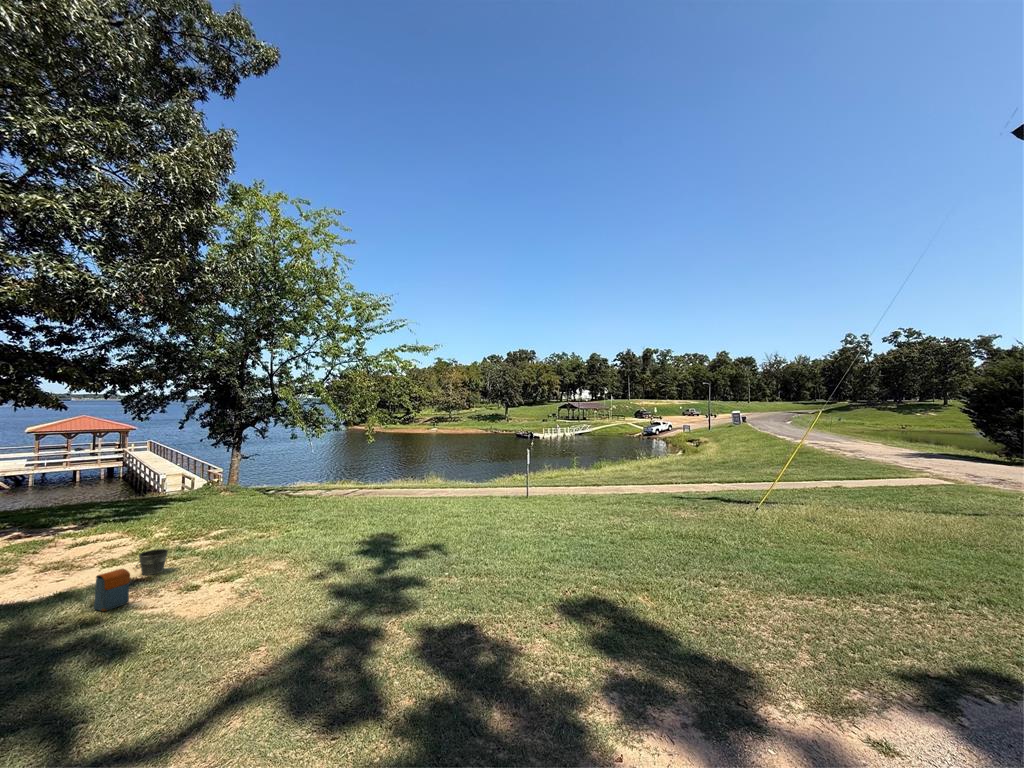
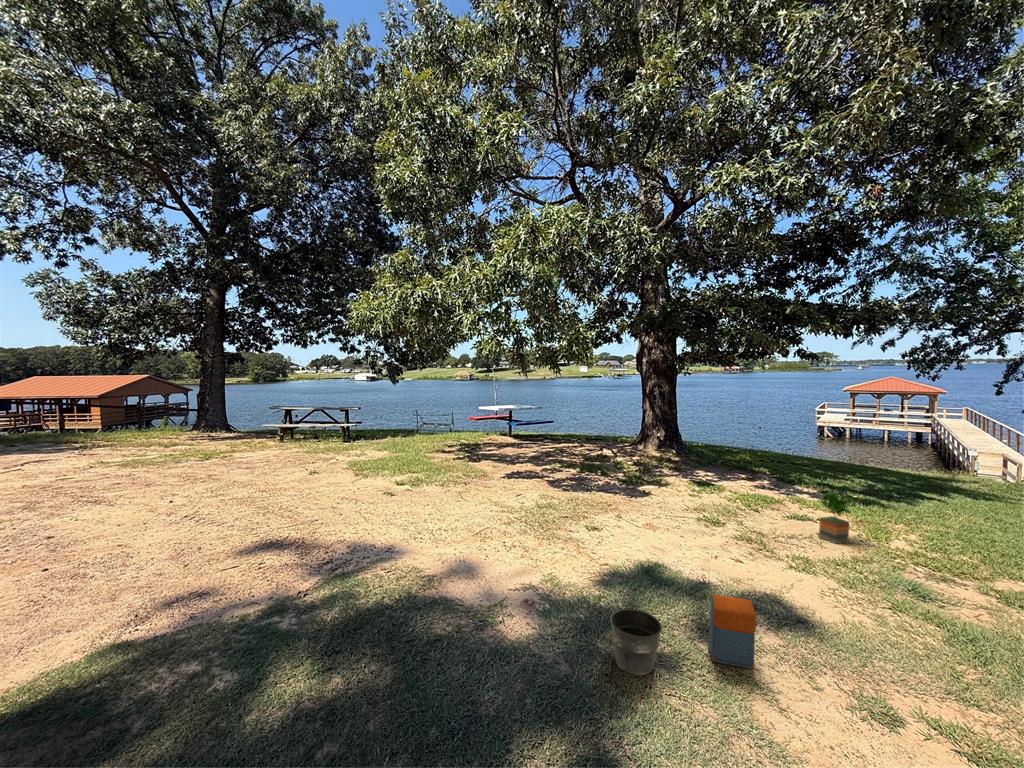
potted tree: none [109,512,137,547] -> present [819,493,856,544]
bucket: present [136,549,168,575] -> present [605,609,662,675]

